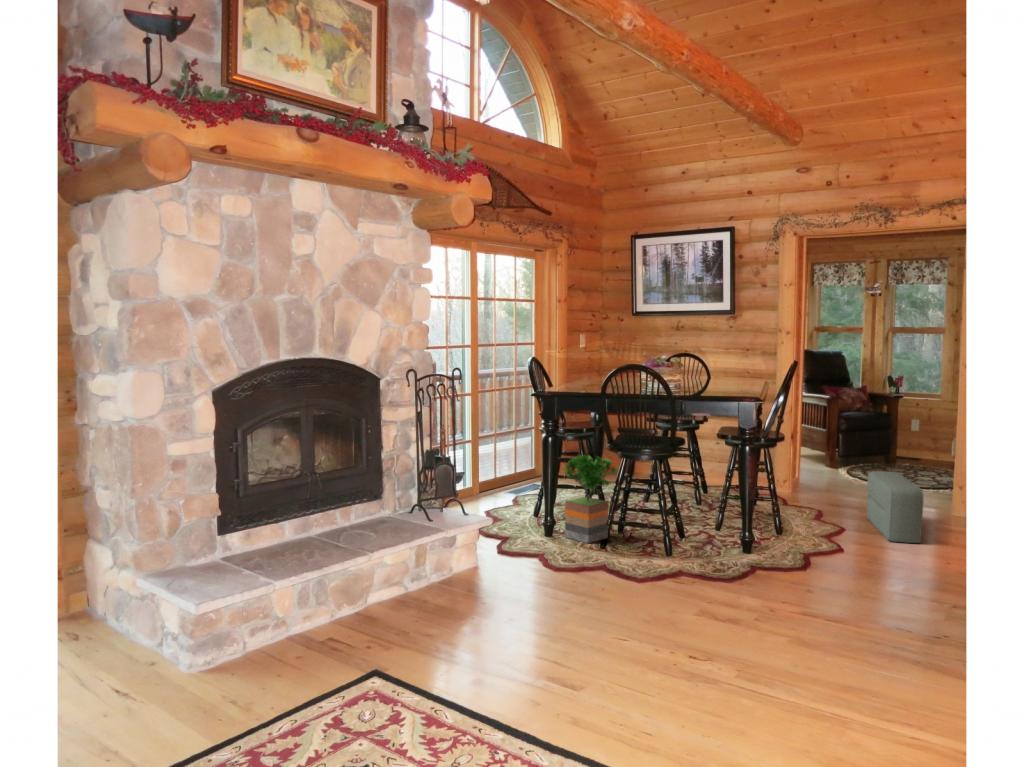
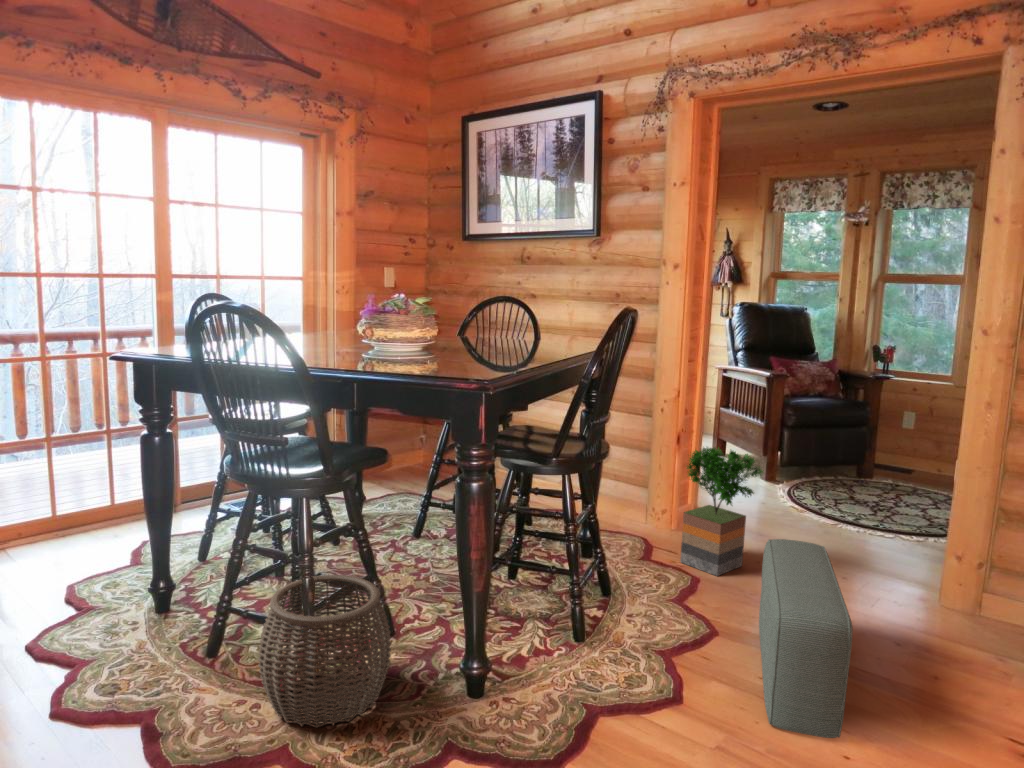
potted tree: present [565,455,618,543] -> present [680,447,763,576]
woven basket: none [660,485,721,546] -> present [258,575,391,727]

